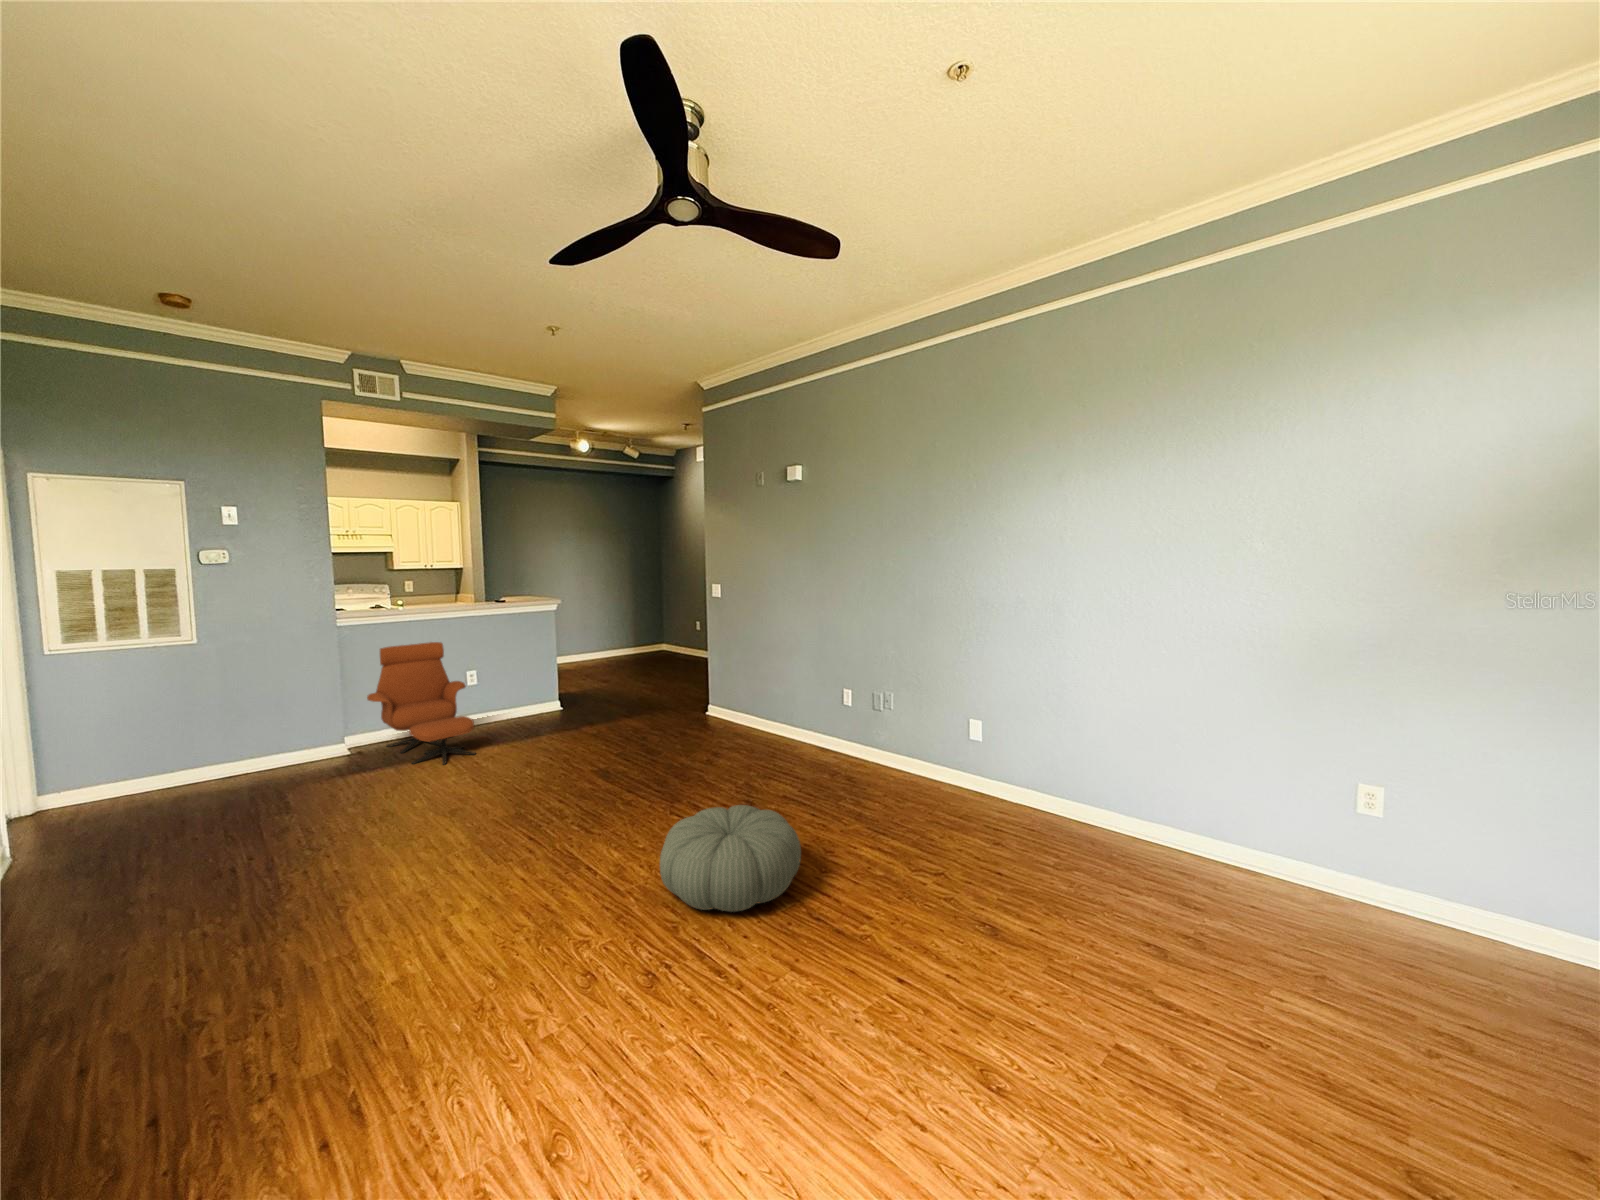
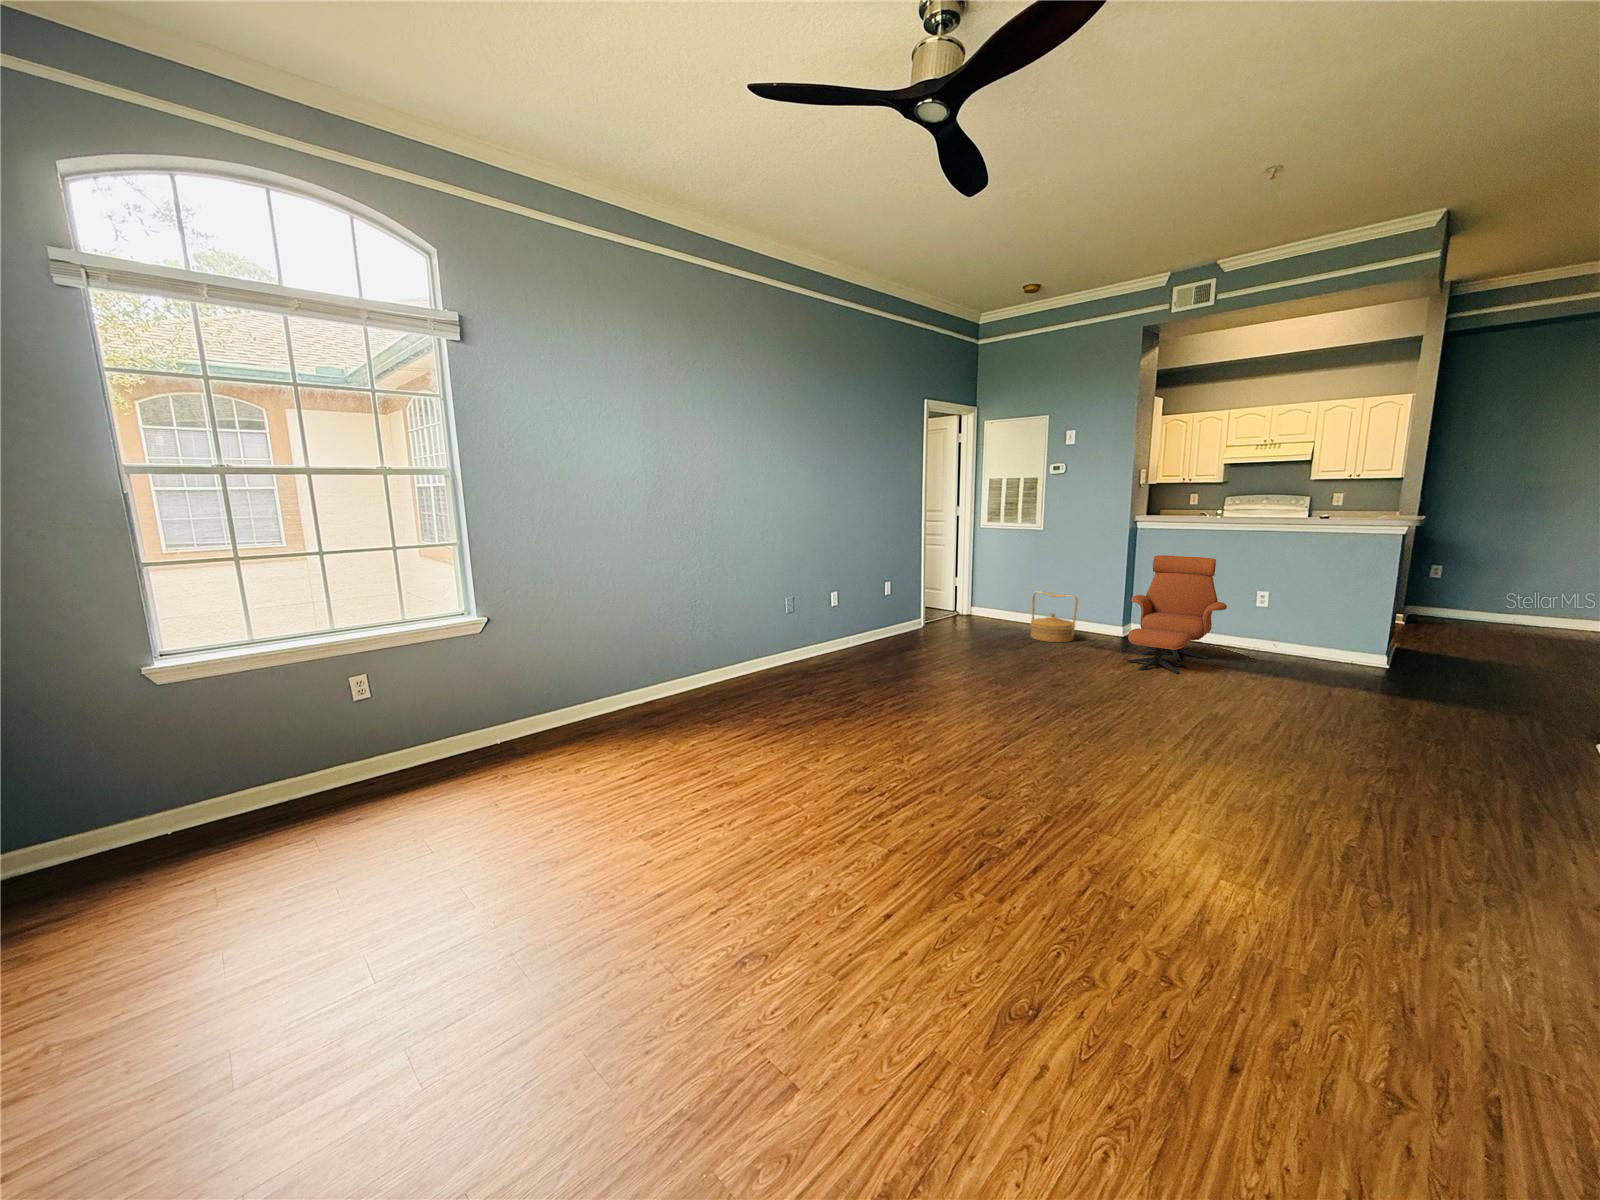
woven basket: none [216,714,300,788] -> present [1030,591,1078,642]
pouf: present [660,805,801,912] -> none [944,735,1106,844]

